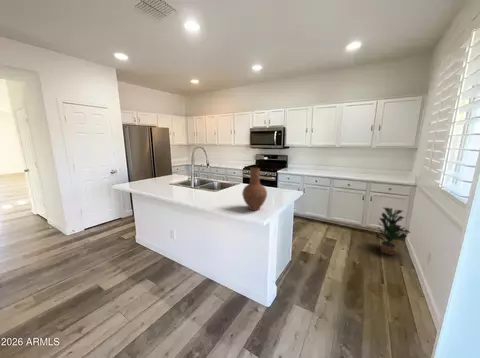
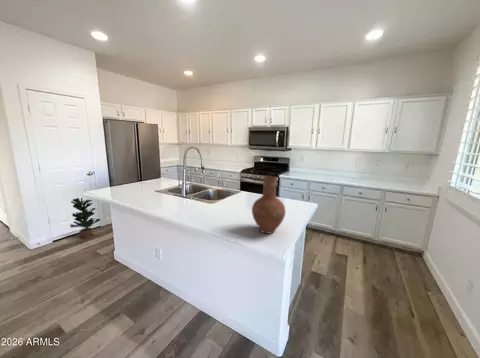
potted plant: present [377,208,410,254] -> present [70,198,100,239]

